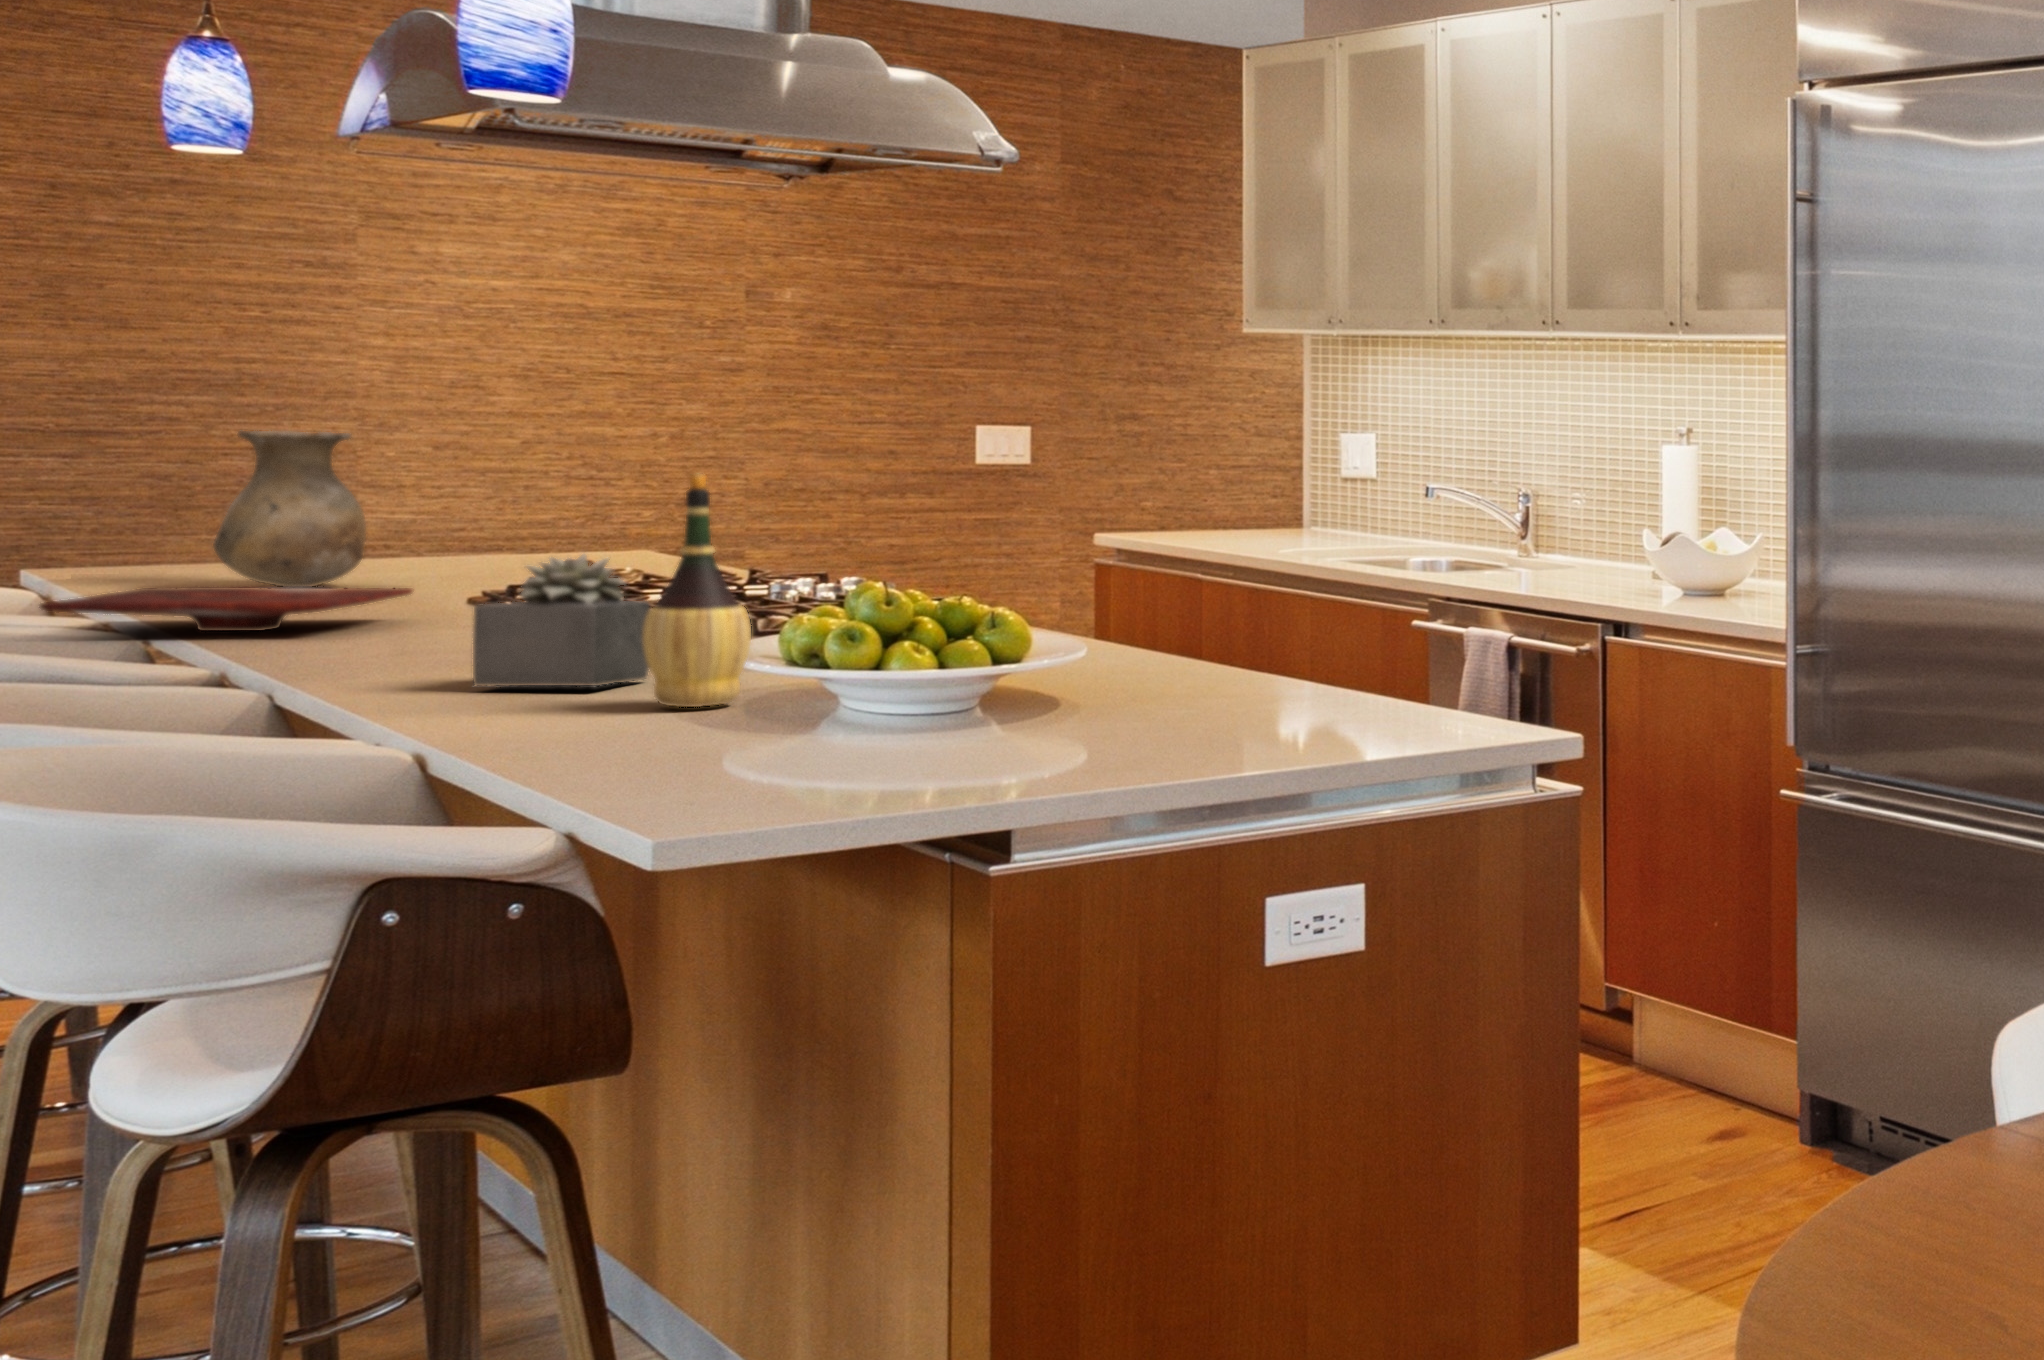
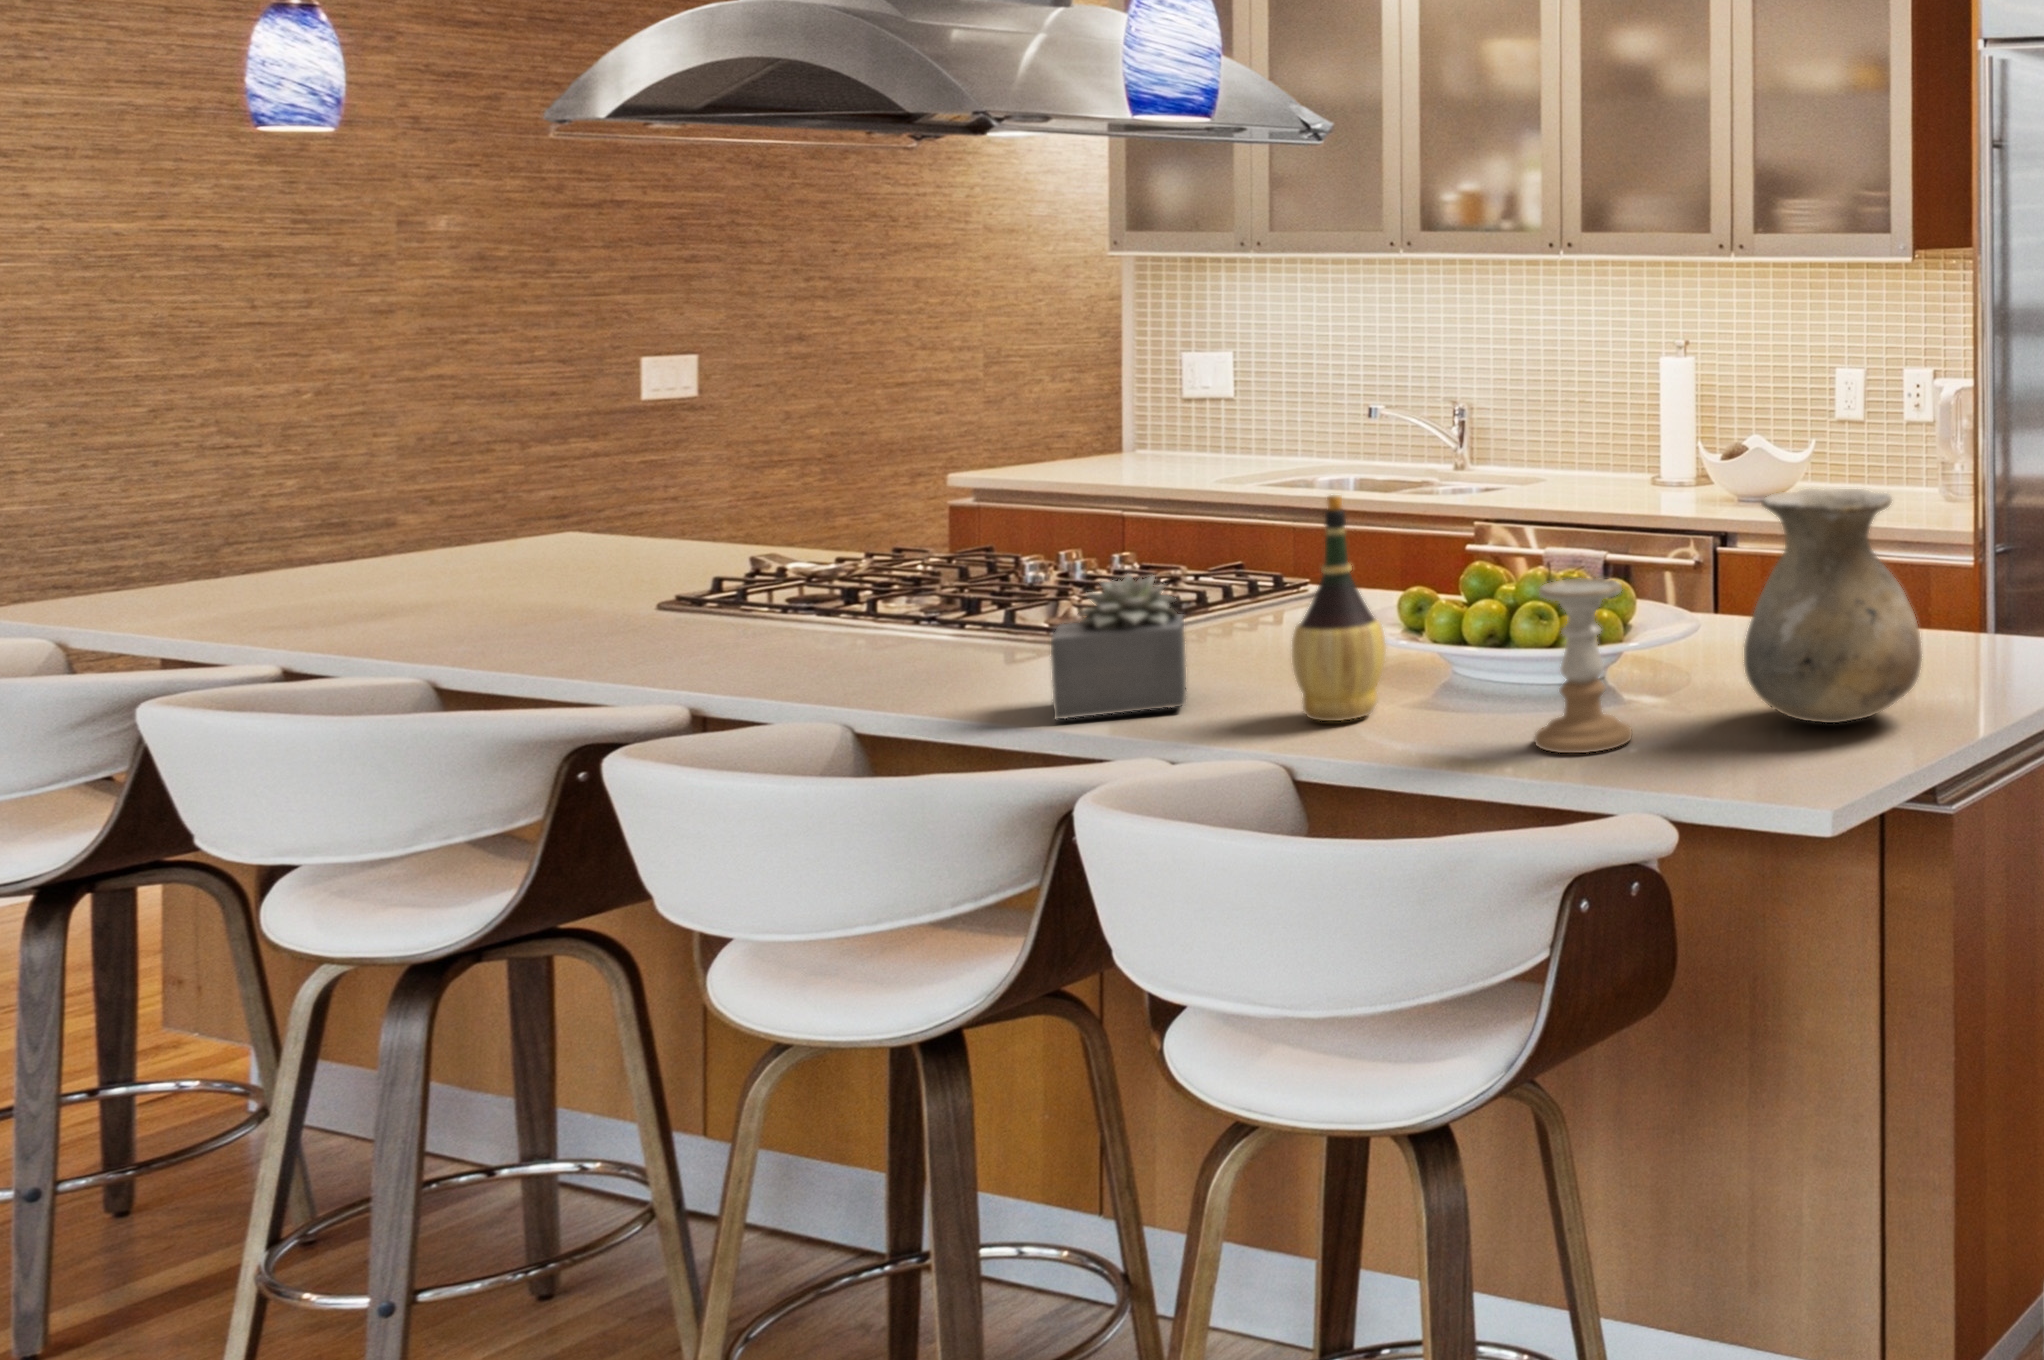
vase: present [213,431,366,587] -> present [1744,489,1922,723]
candle holder: none [764,565,881,745] -> present [1535,578,1632,753]
cutting board: present [39,587,412,631] -> none [313,603,649,675]

